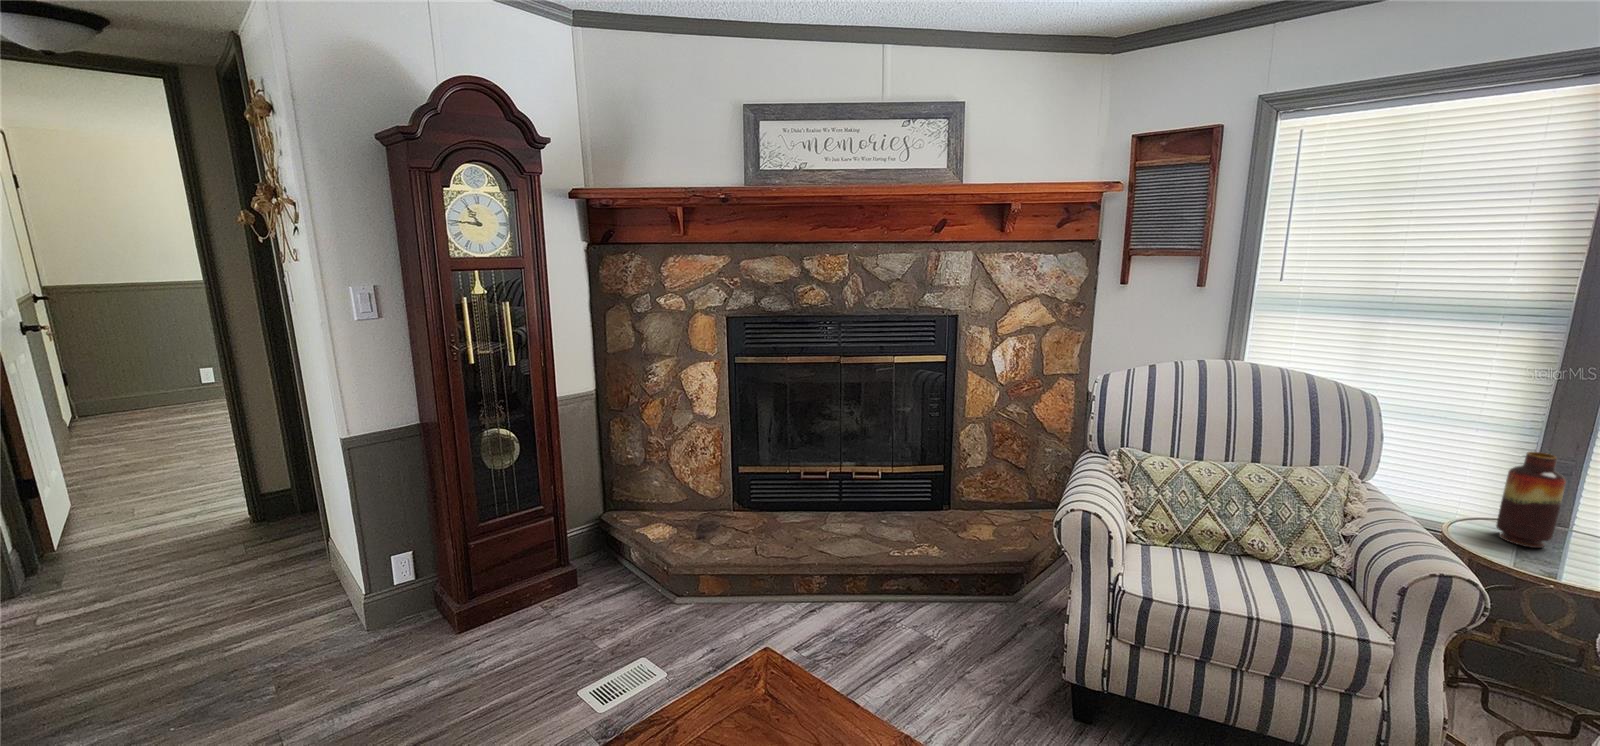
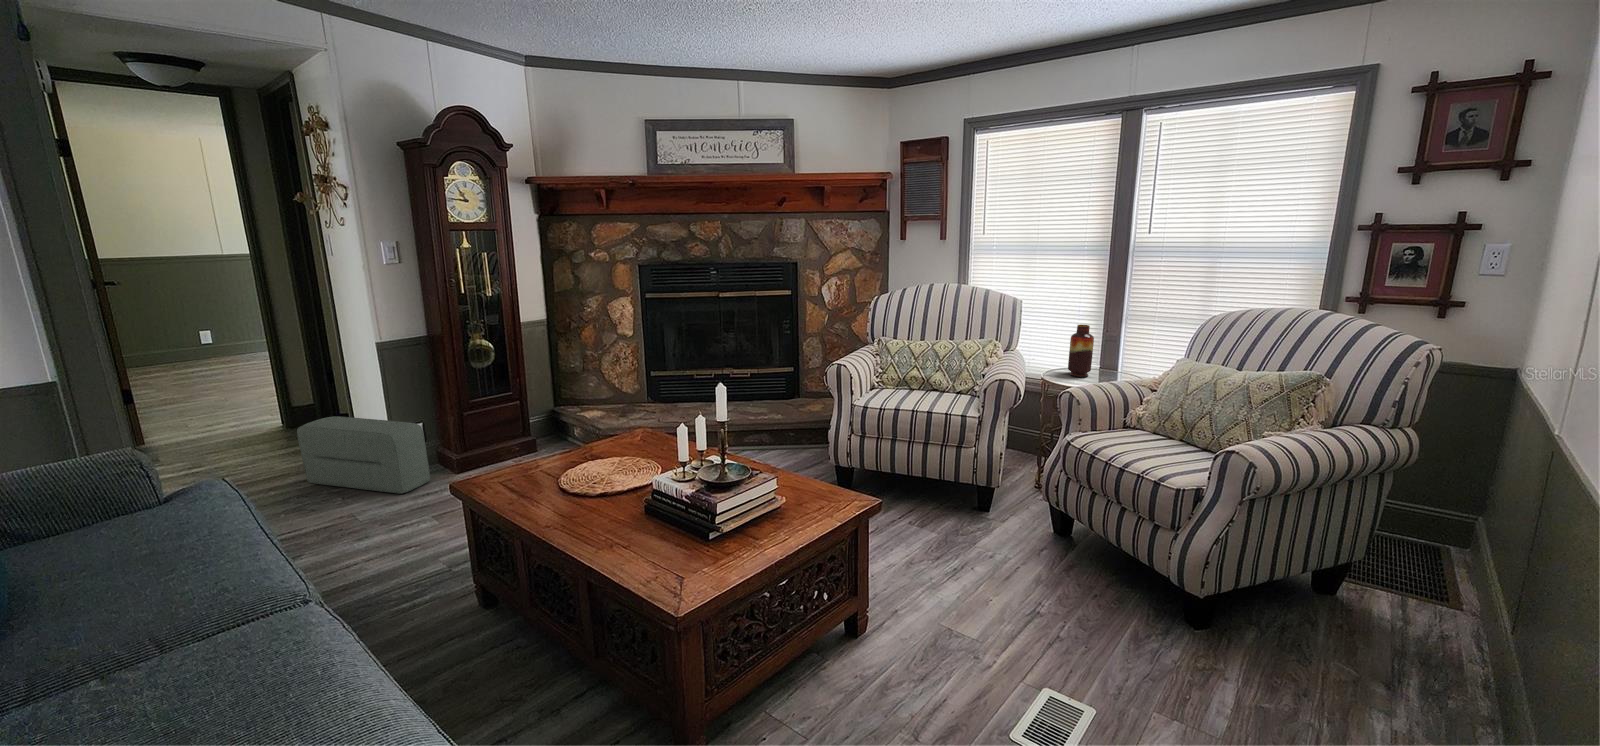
pouf: none [215,545,408,688] -> present [297,416,430,494]

